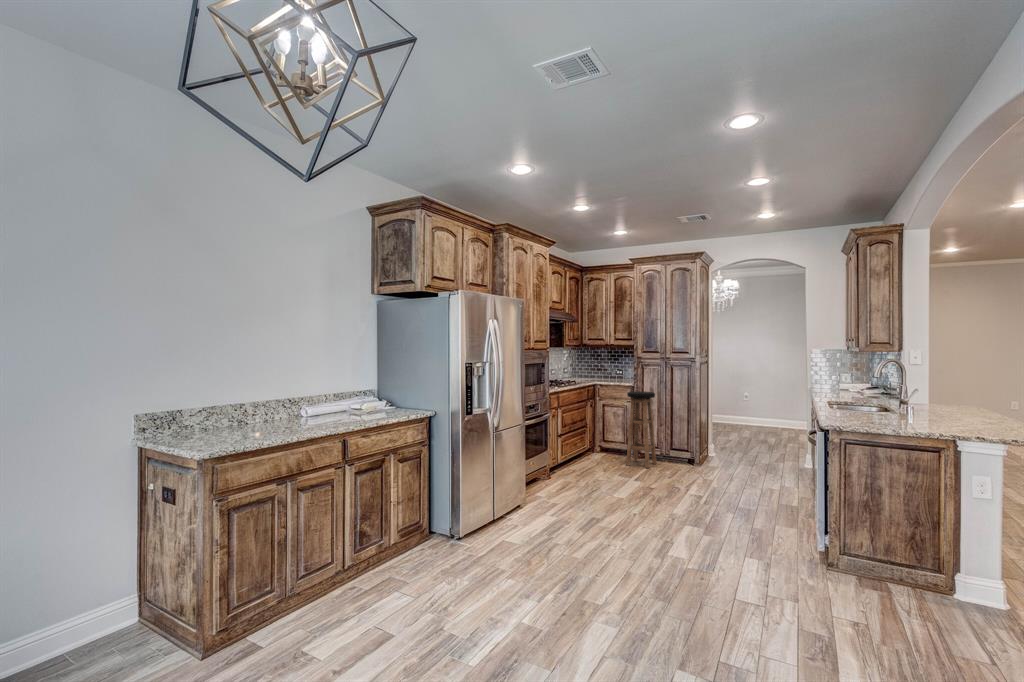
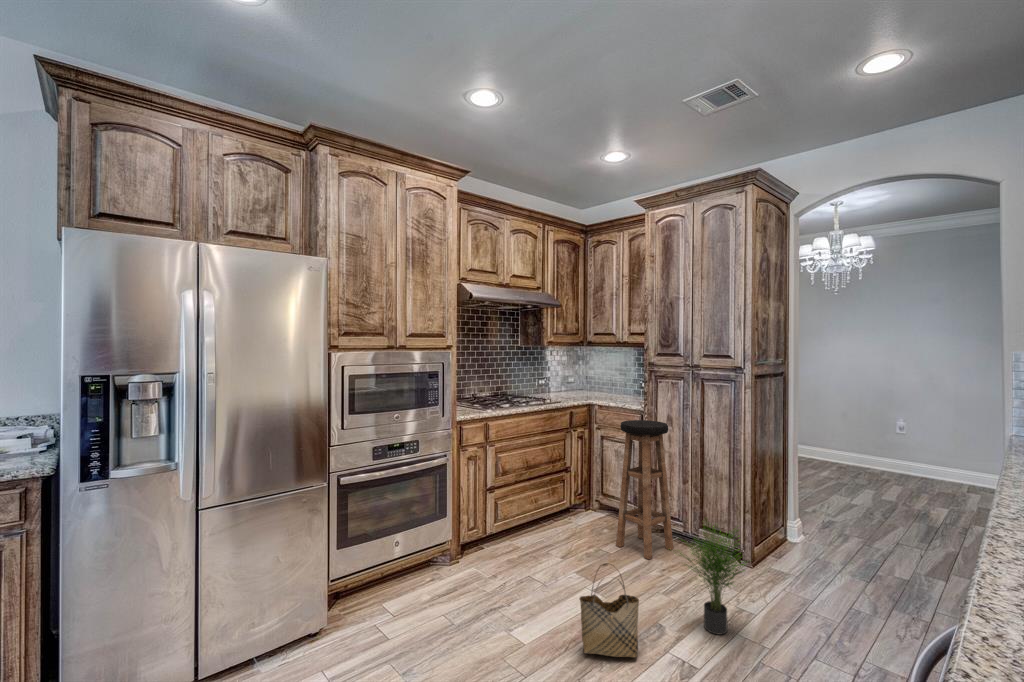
potted plant: none [677,433,717,487] -> present [680,525,746,634]
woven basket: none [649,455,677,497] -> present [579,563,639,657]

